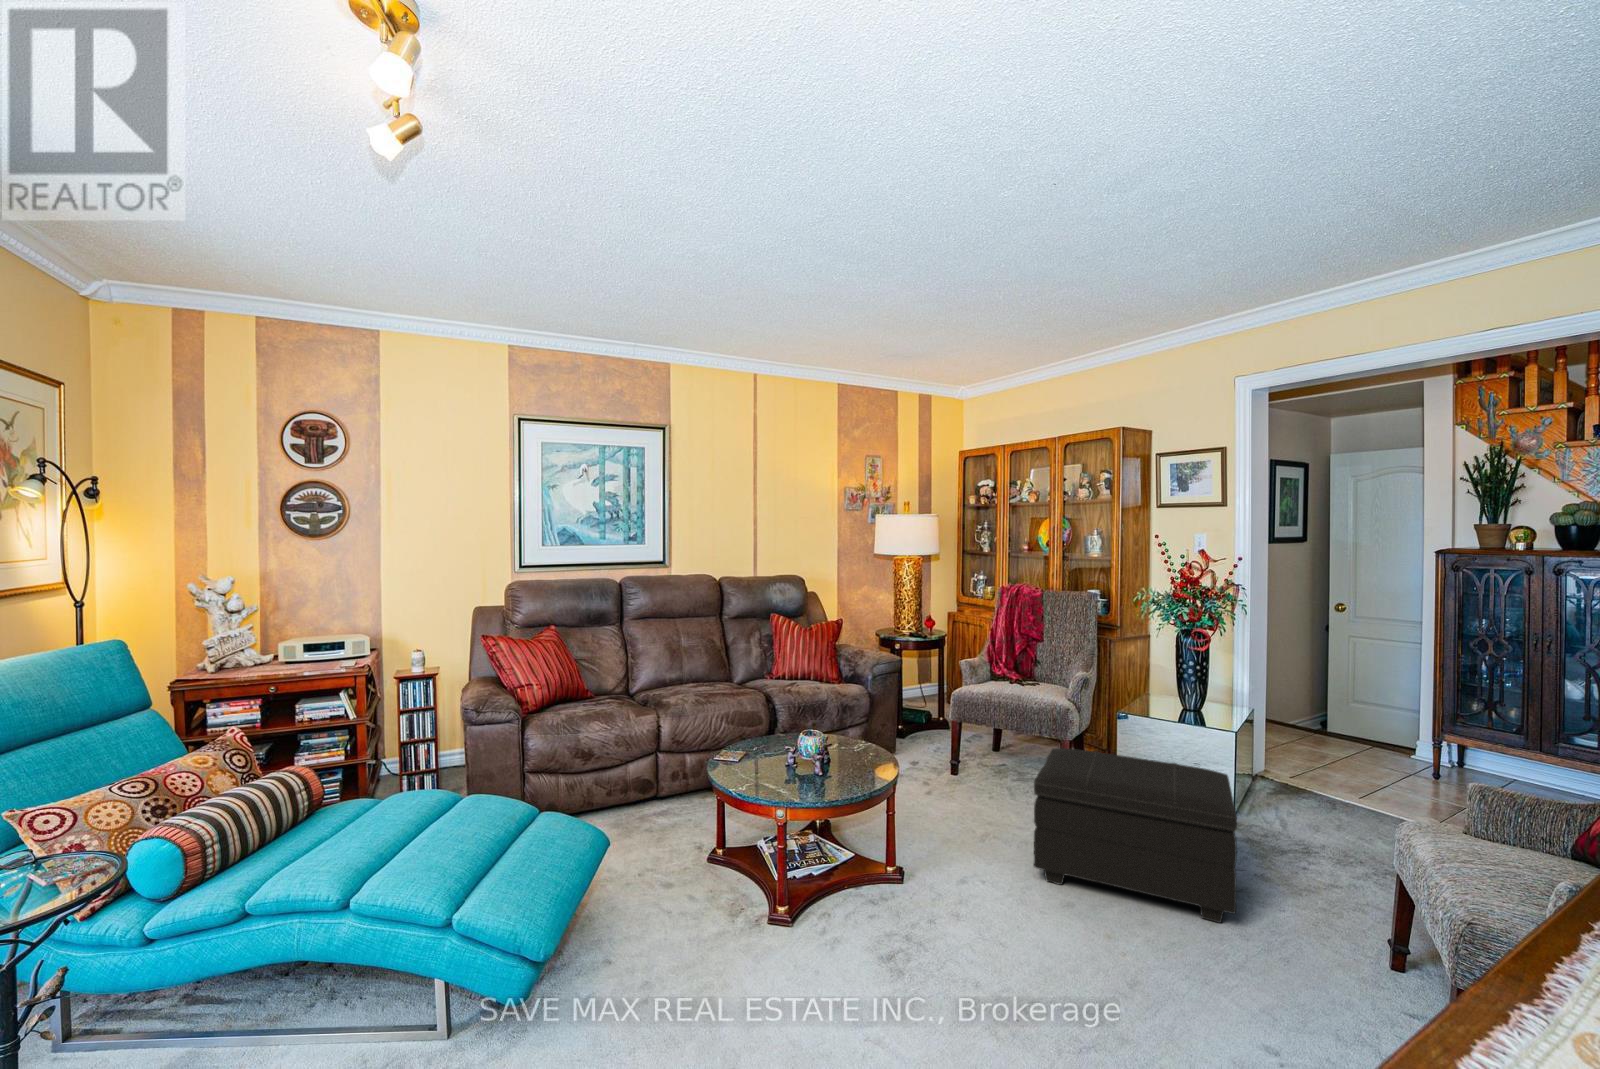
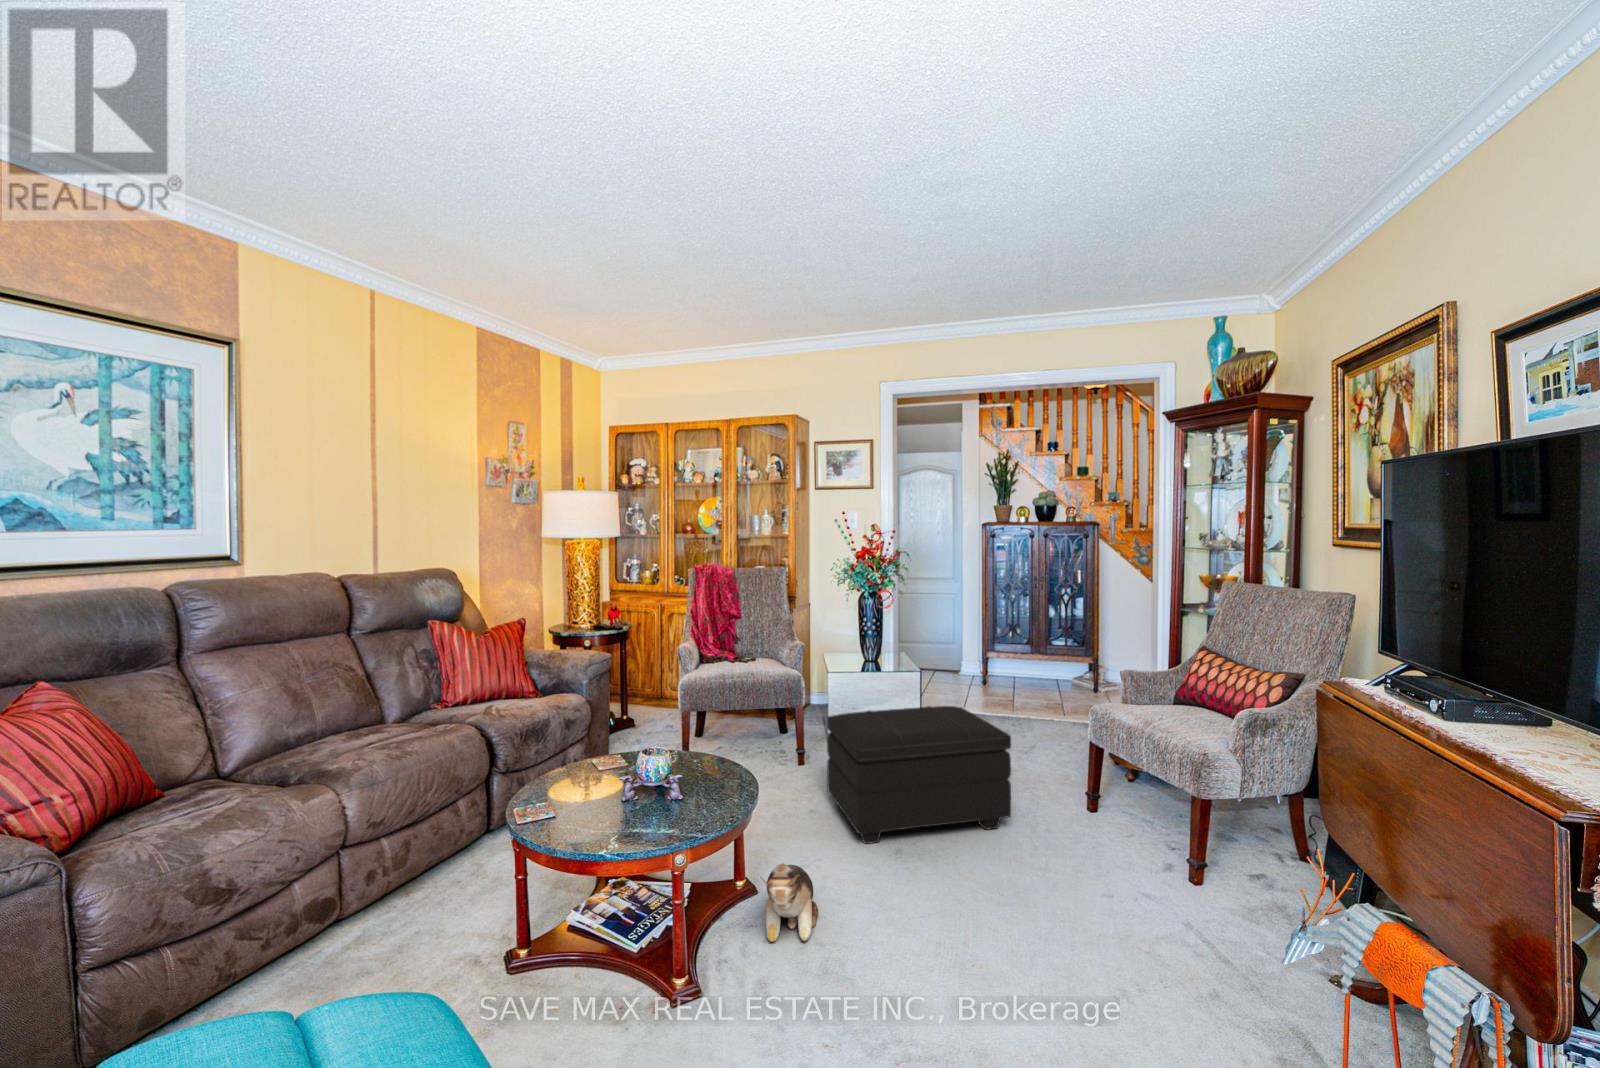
plush toy: none [854,850,946,926] -> present [760,863,818,942]

